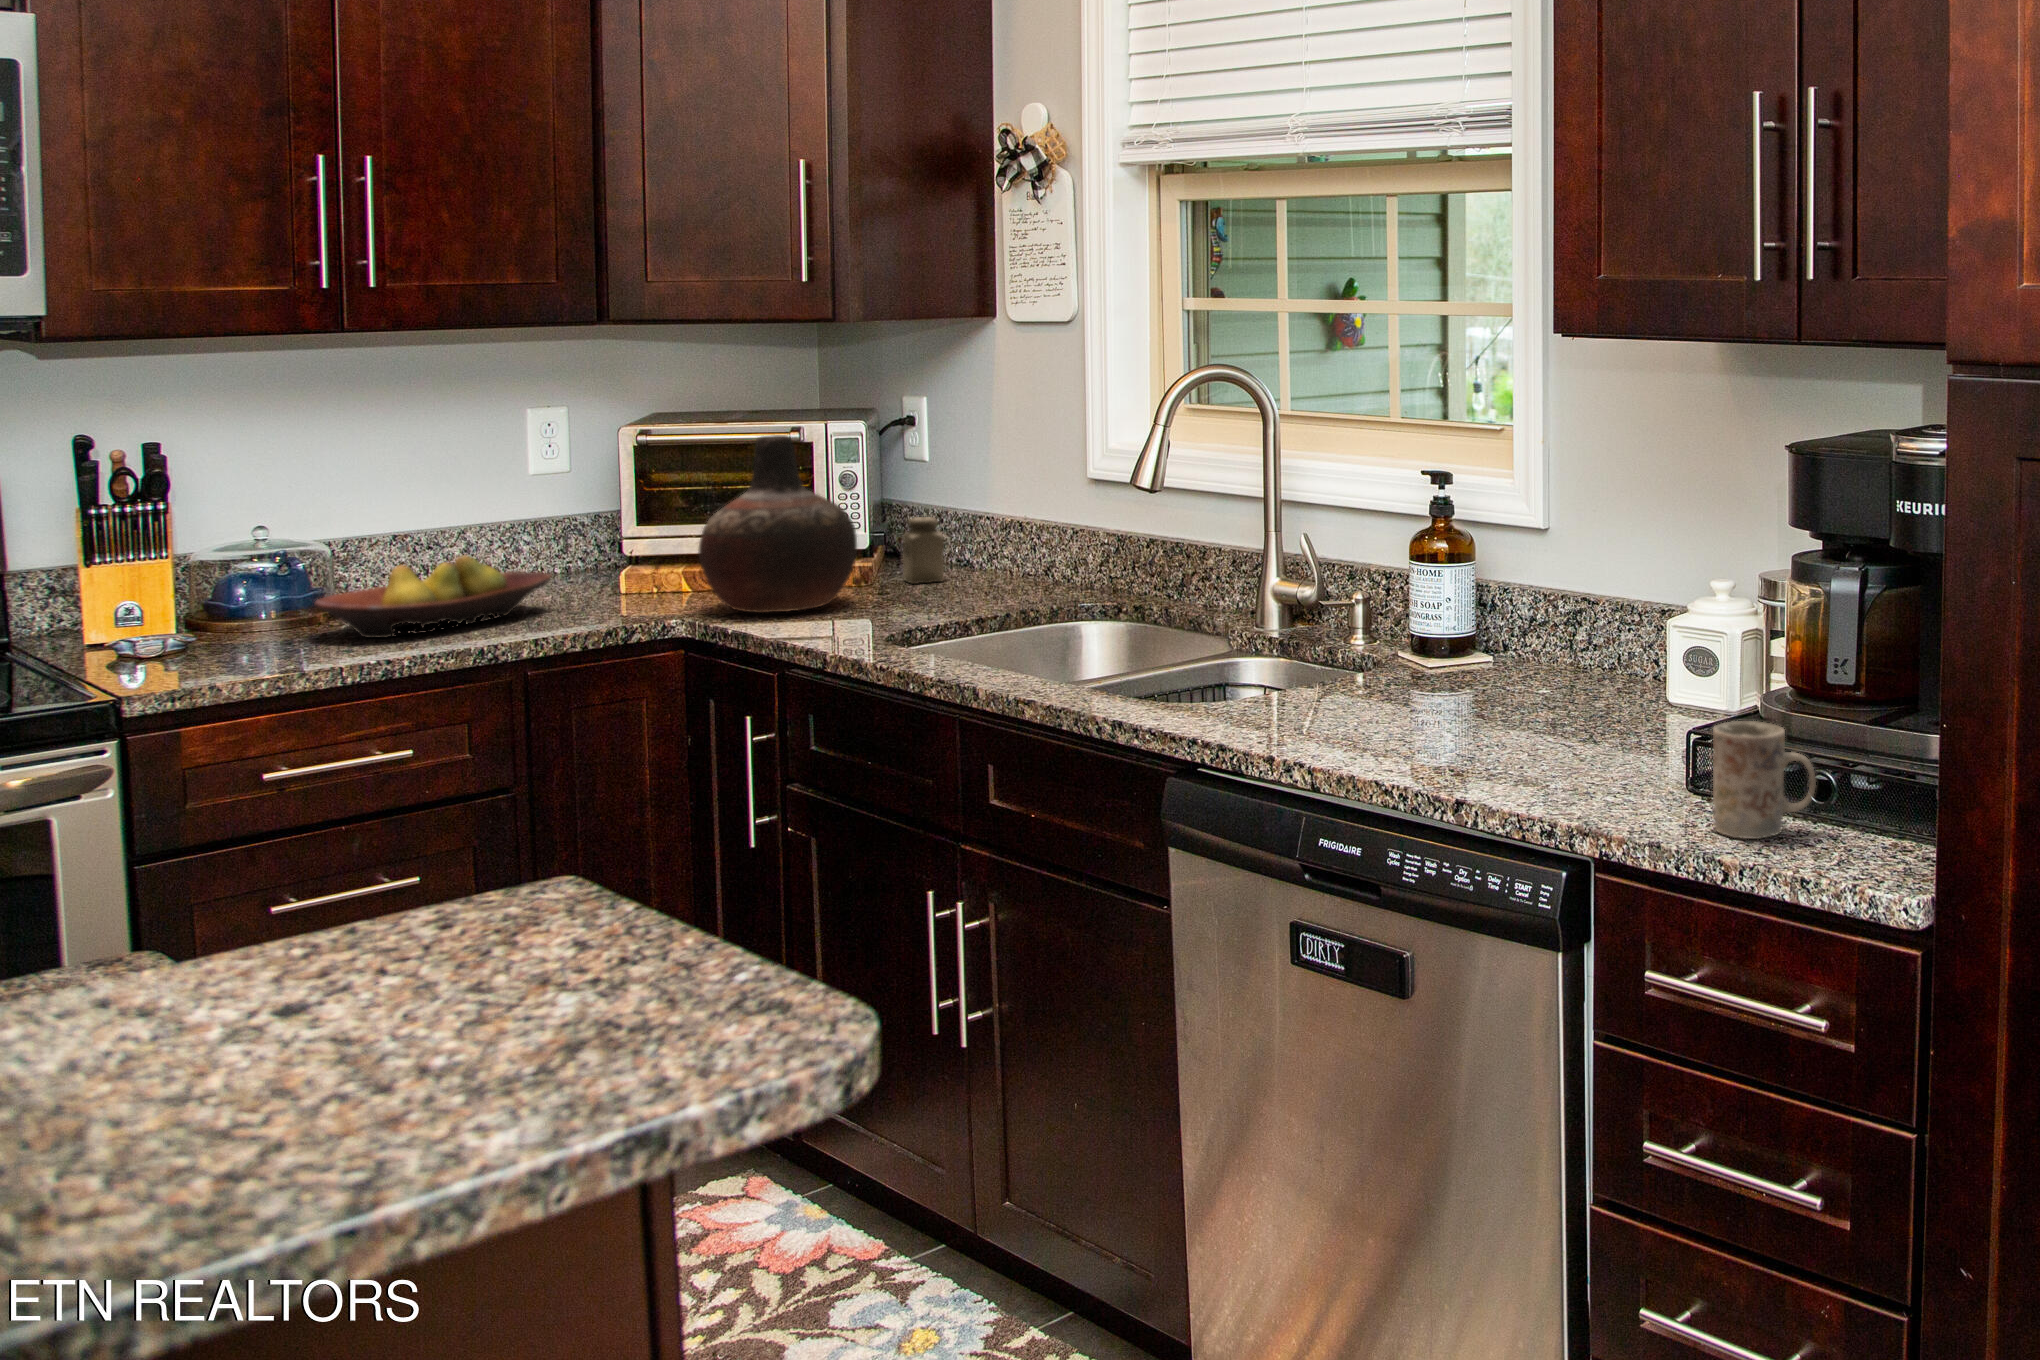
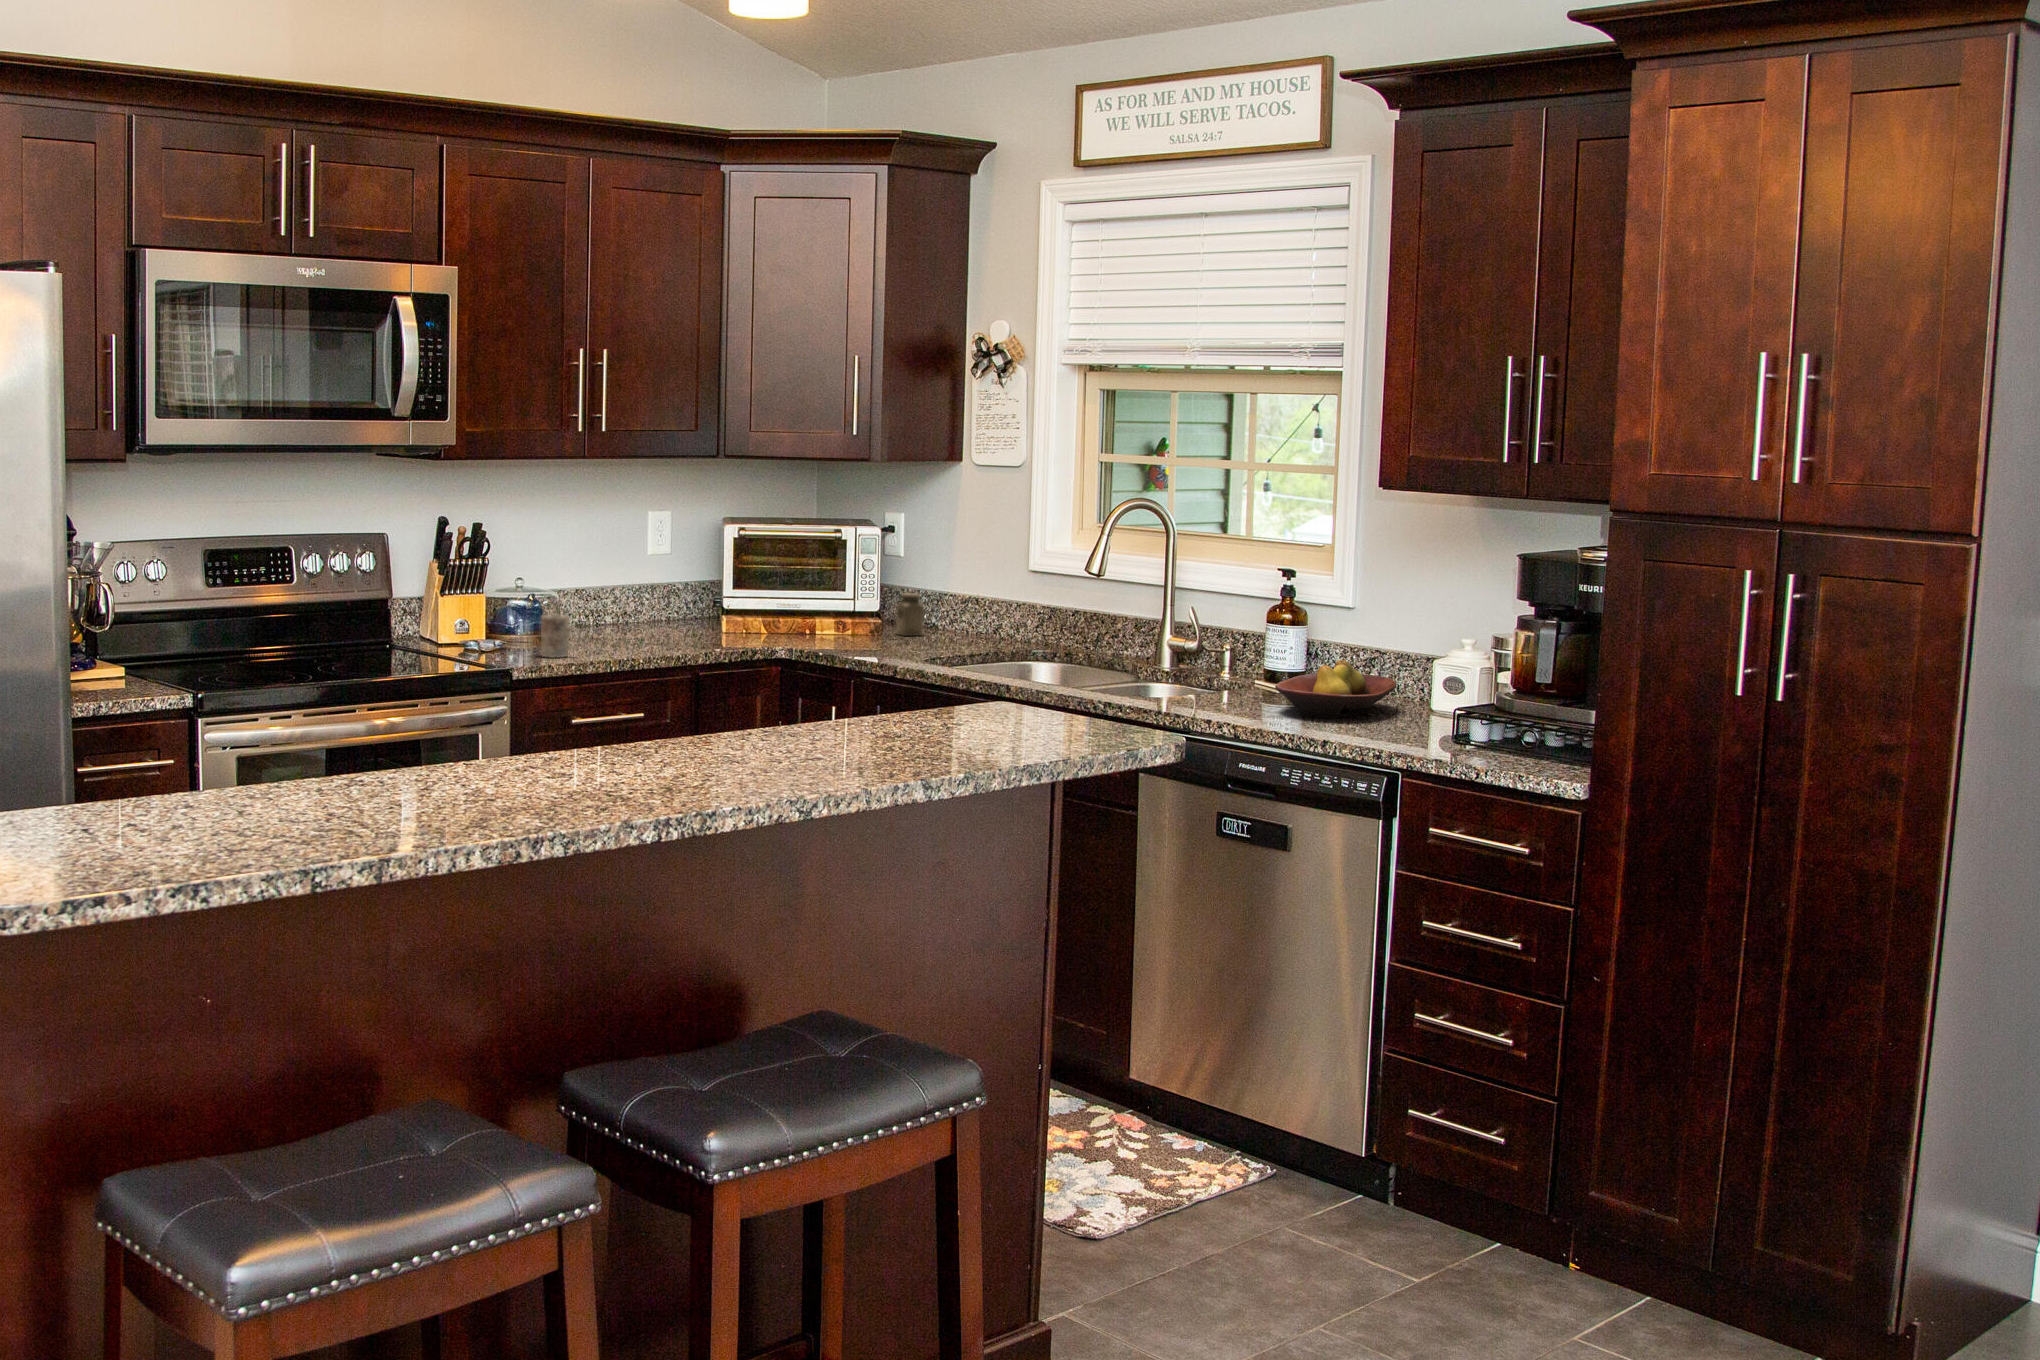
vase: present [698,435,857,613] -> none [792,536,885,646]
fruit bowl: present [314,556,551,638] -> present [1275,660,1397,719]
mug: present [1713,721,1816,839] -> present [541,615,580,658]

